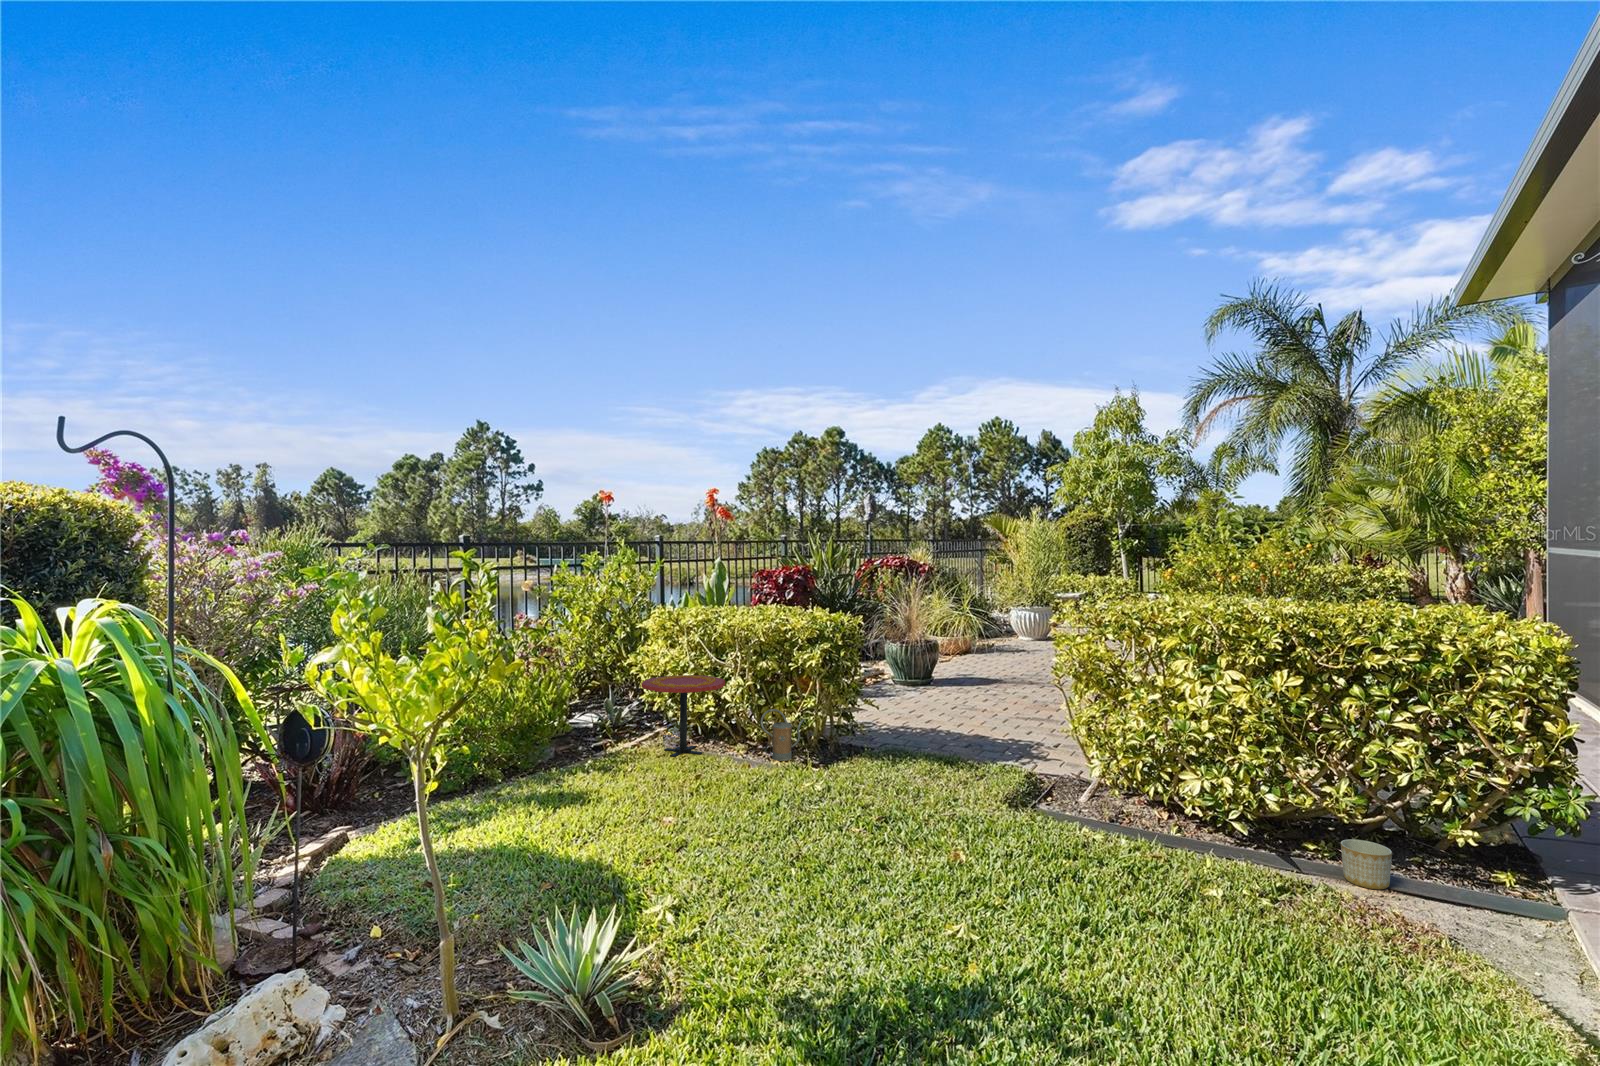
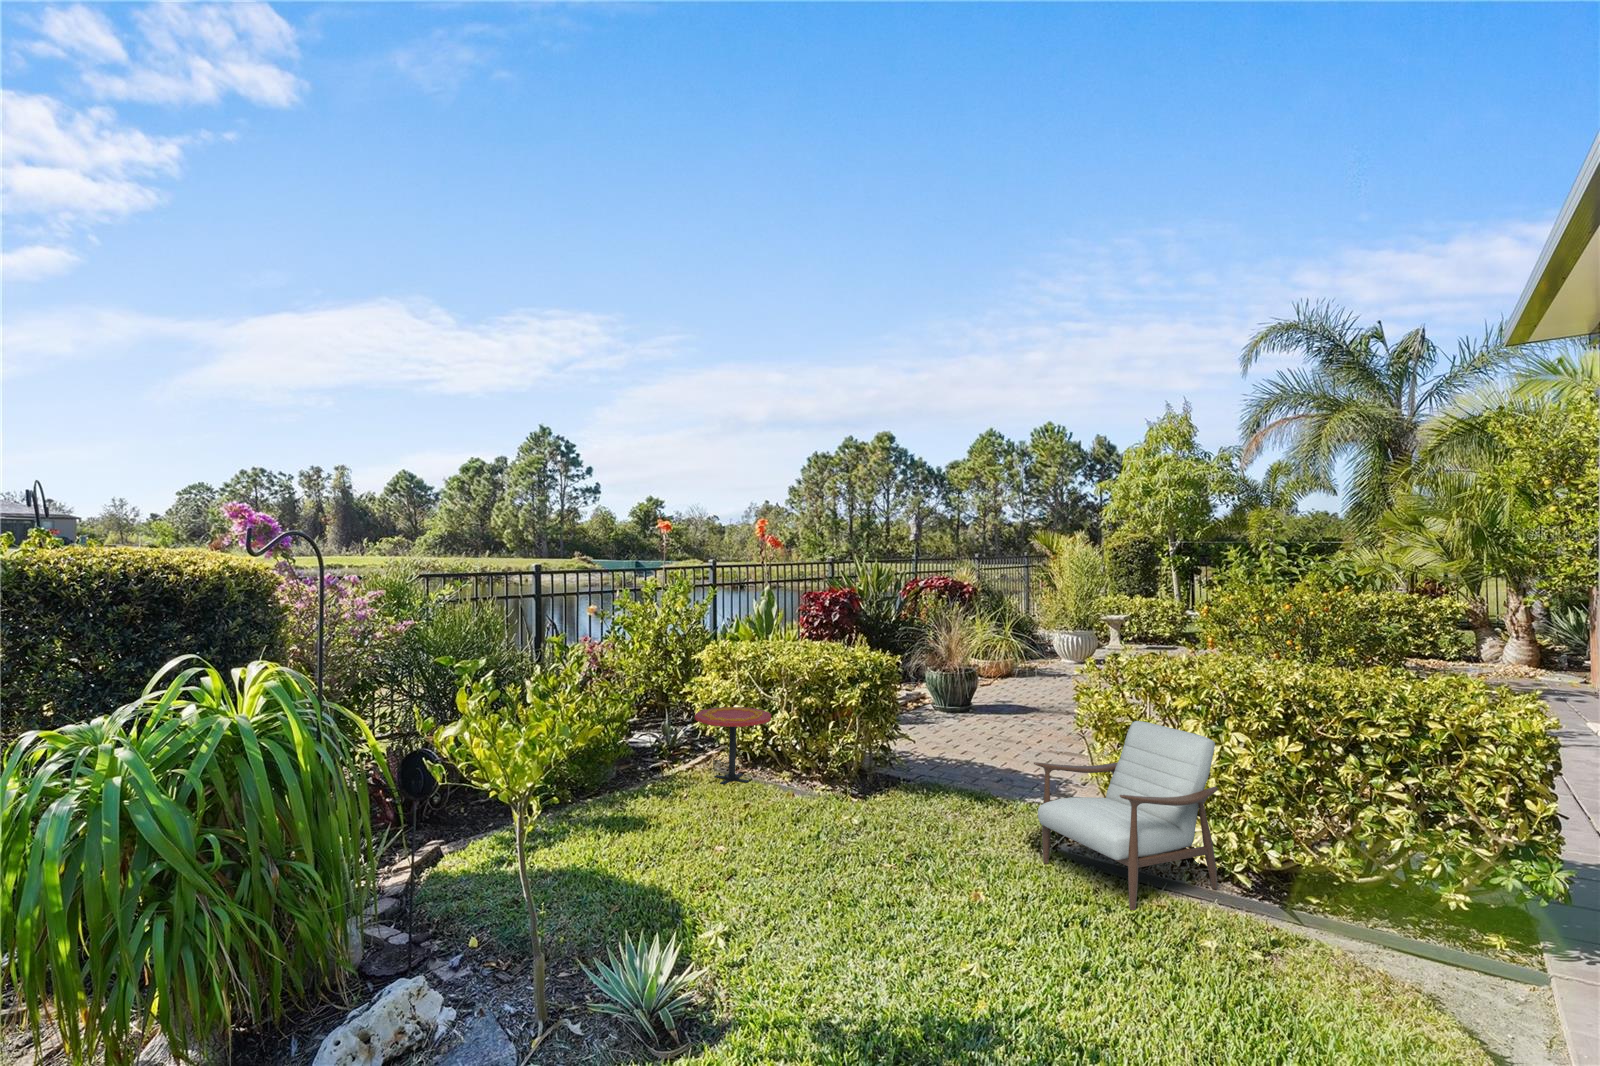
chair: none [1012,666,1212,864] -> present [1034,721,1218,911]
watering can: present [761,709,804,761] -> none [803,743,844,792]
planter: present [1341,839,1392,889] -> none [1335,897,1382,946]

